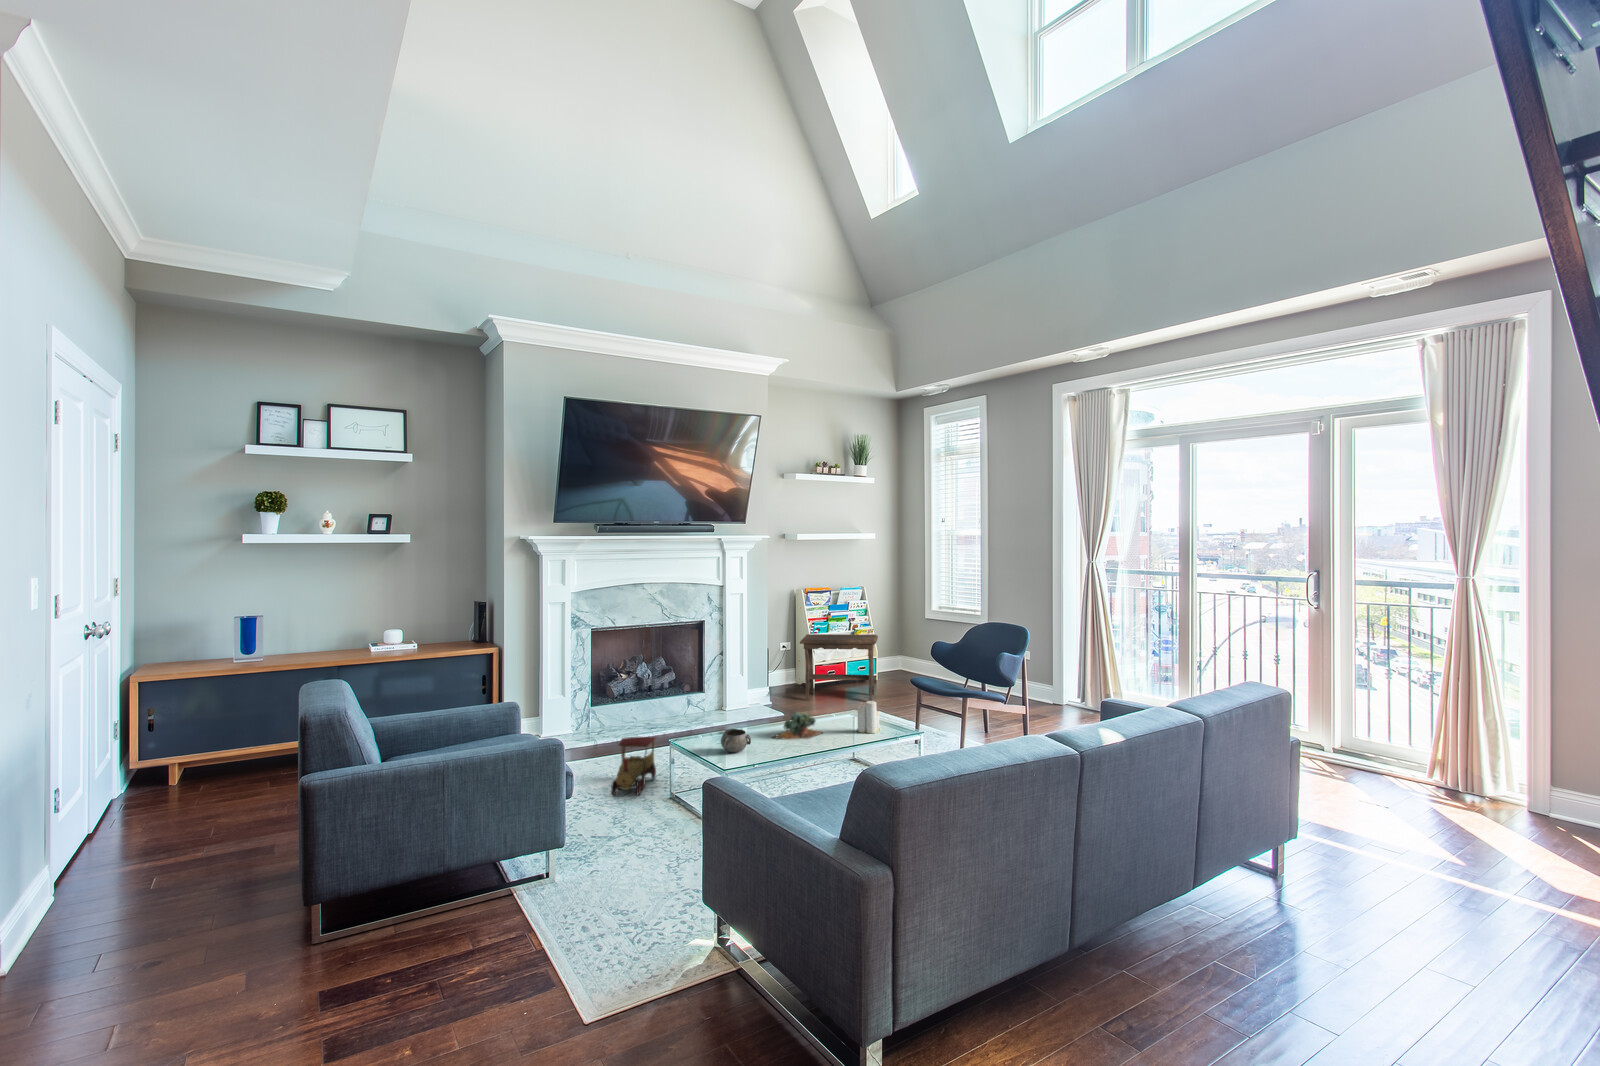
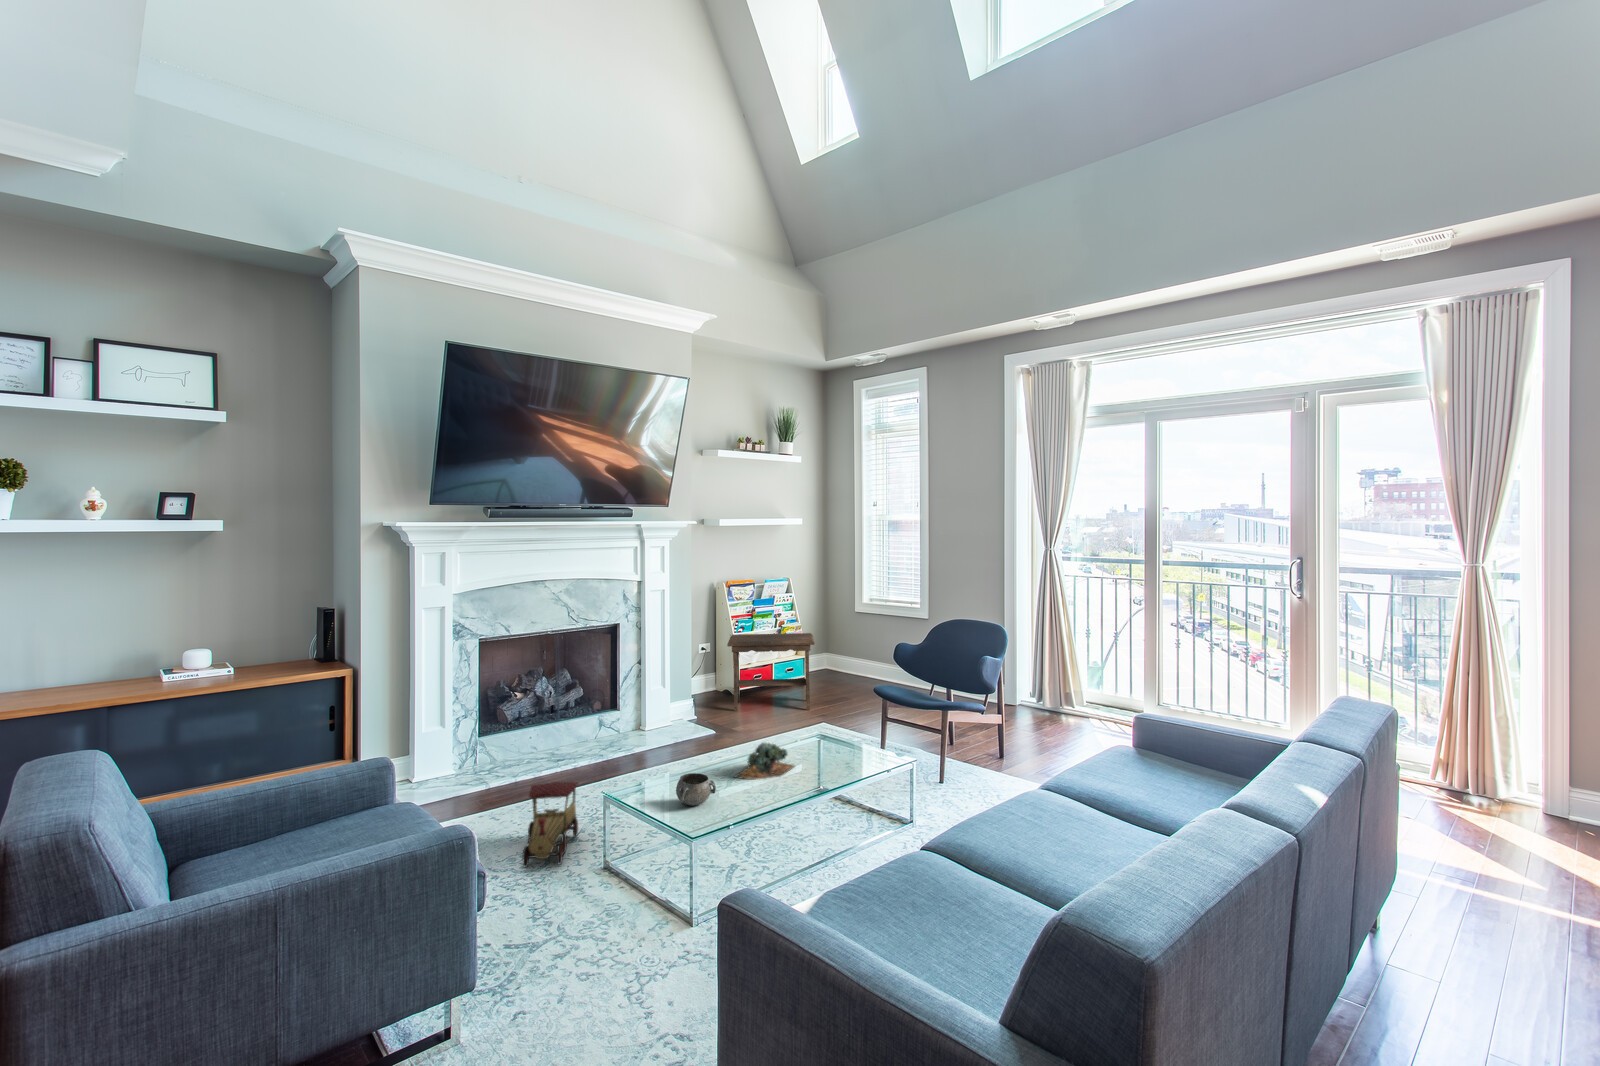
candle: present [857,701,881,733] -> none [835,721,864,764]

